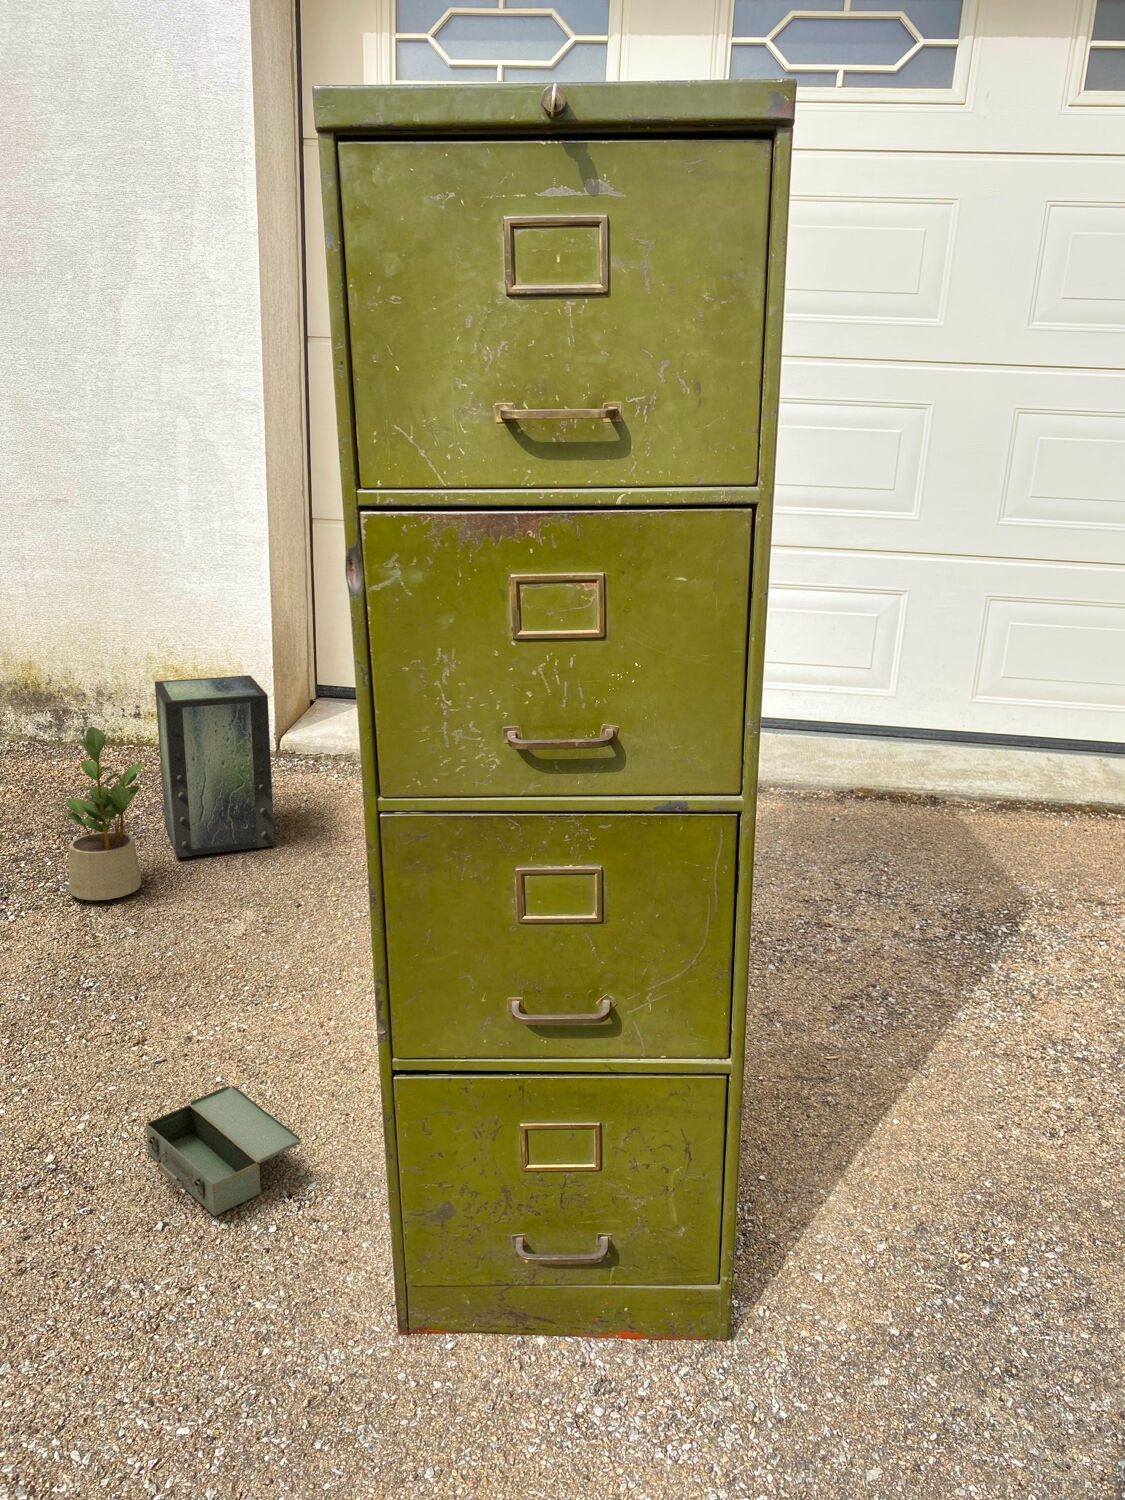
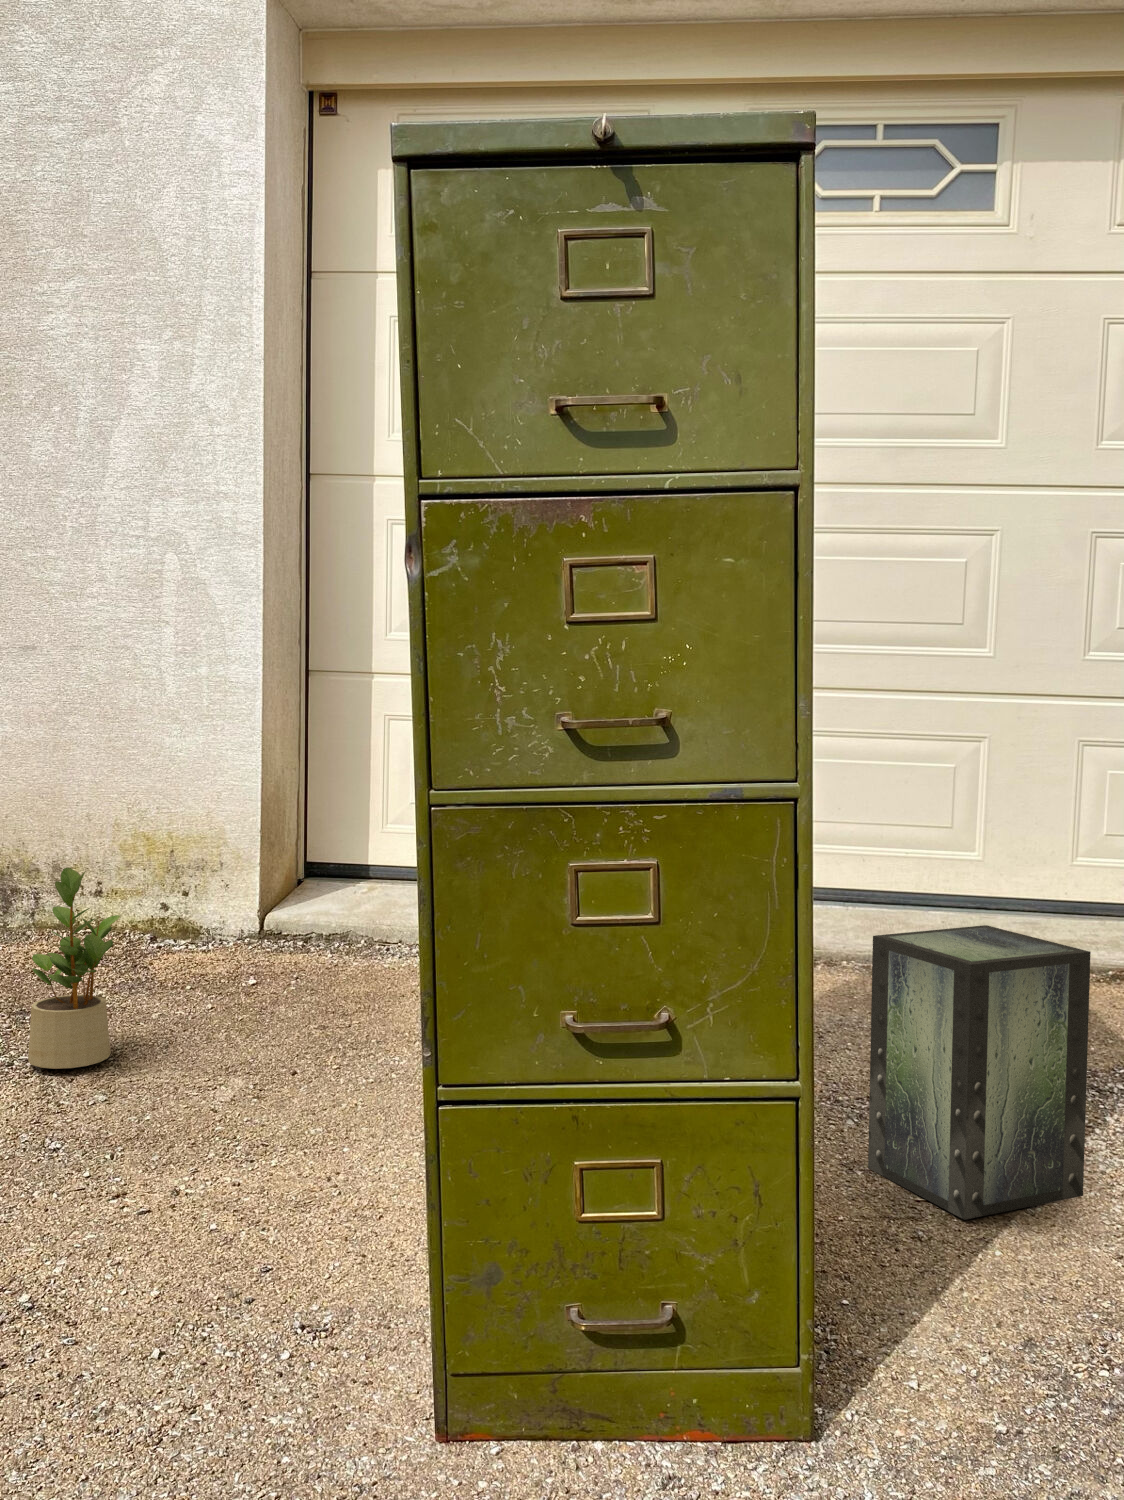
storage box: present [155,675,275,857] -> present [868,925,1091,1220]
toolbox: present [146,1086,301,1216] -> none [136,1218,315,1342]

